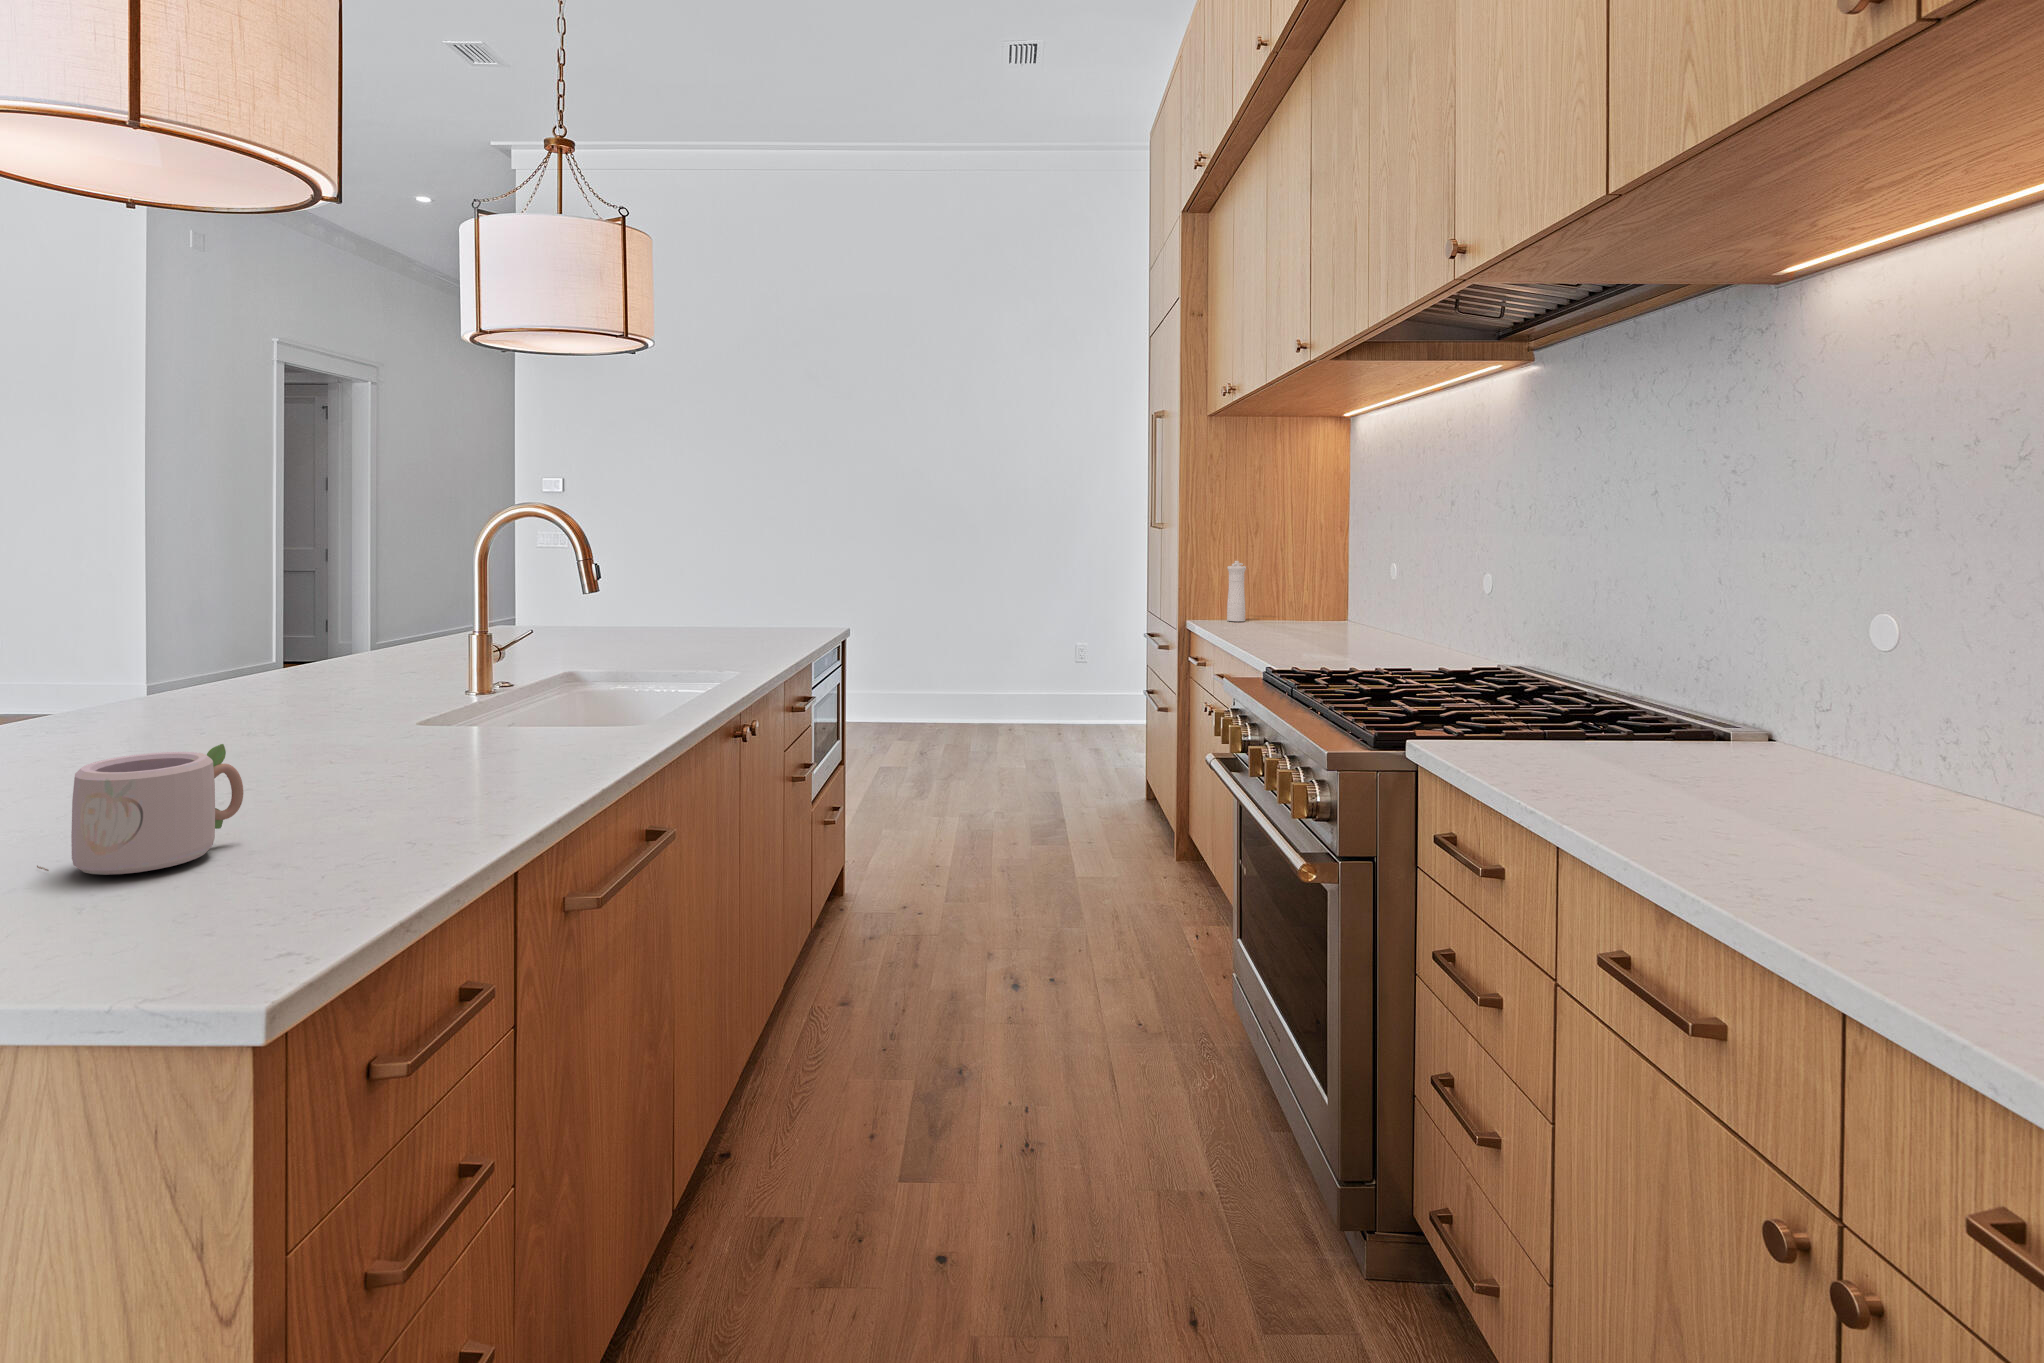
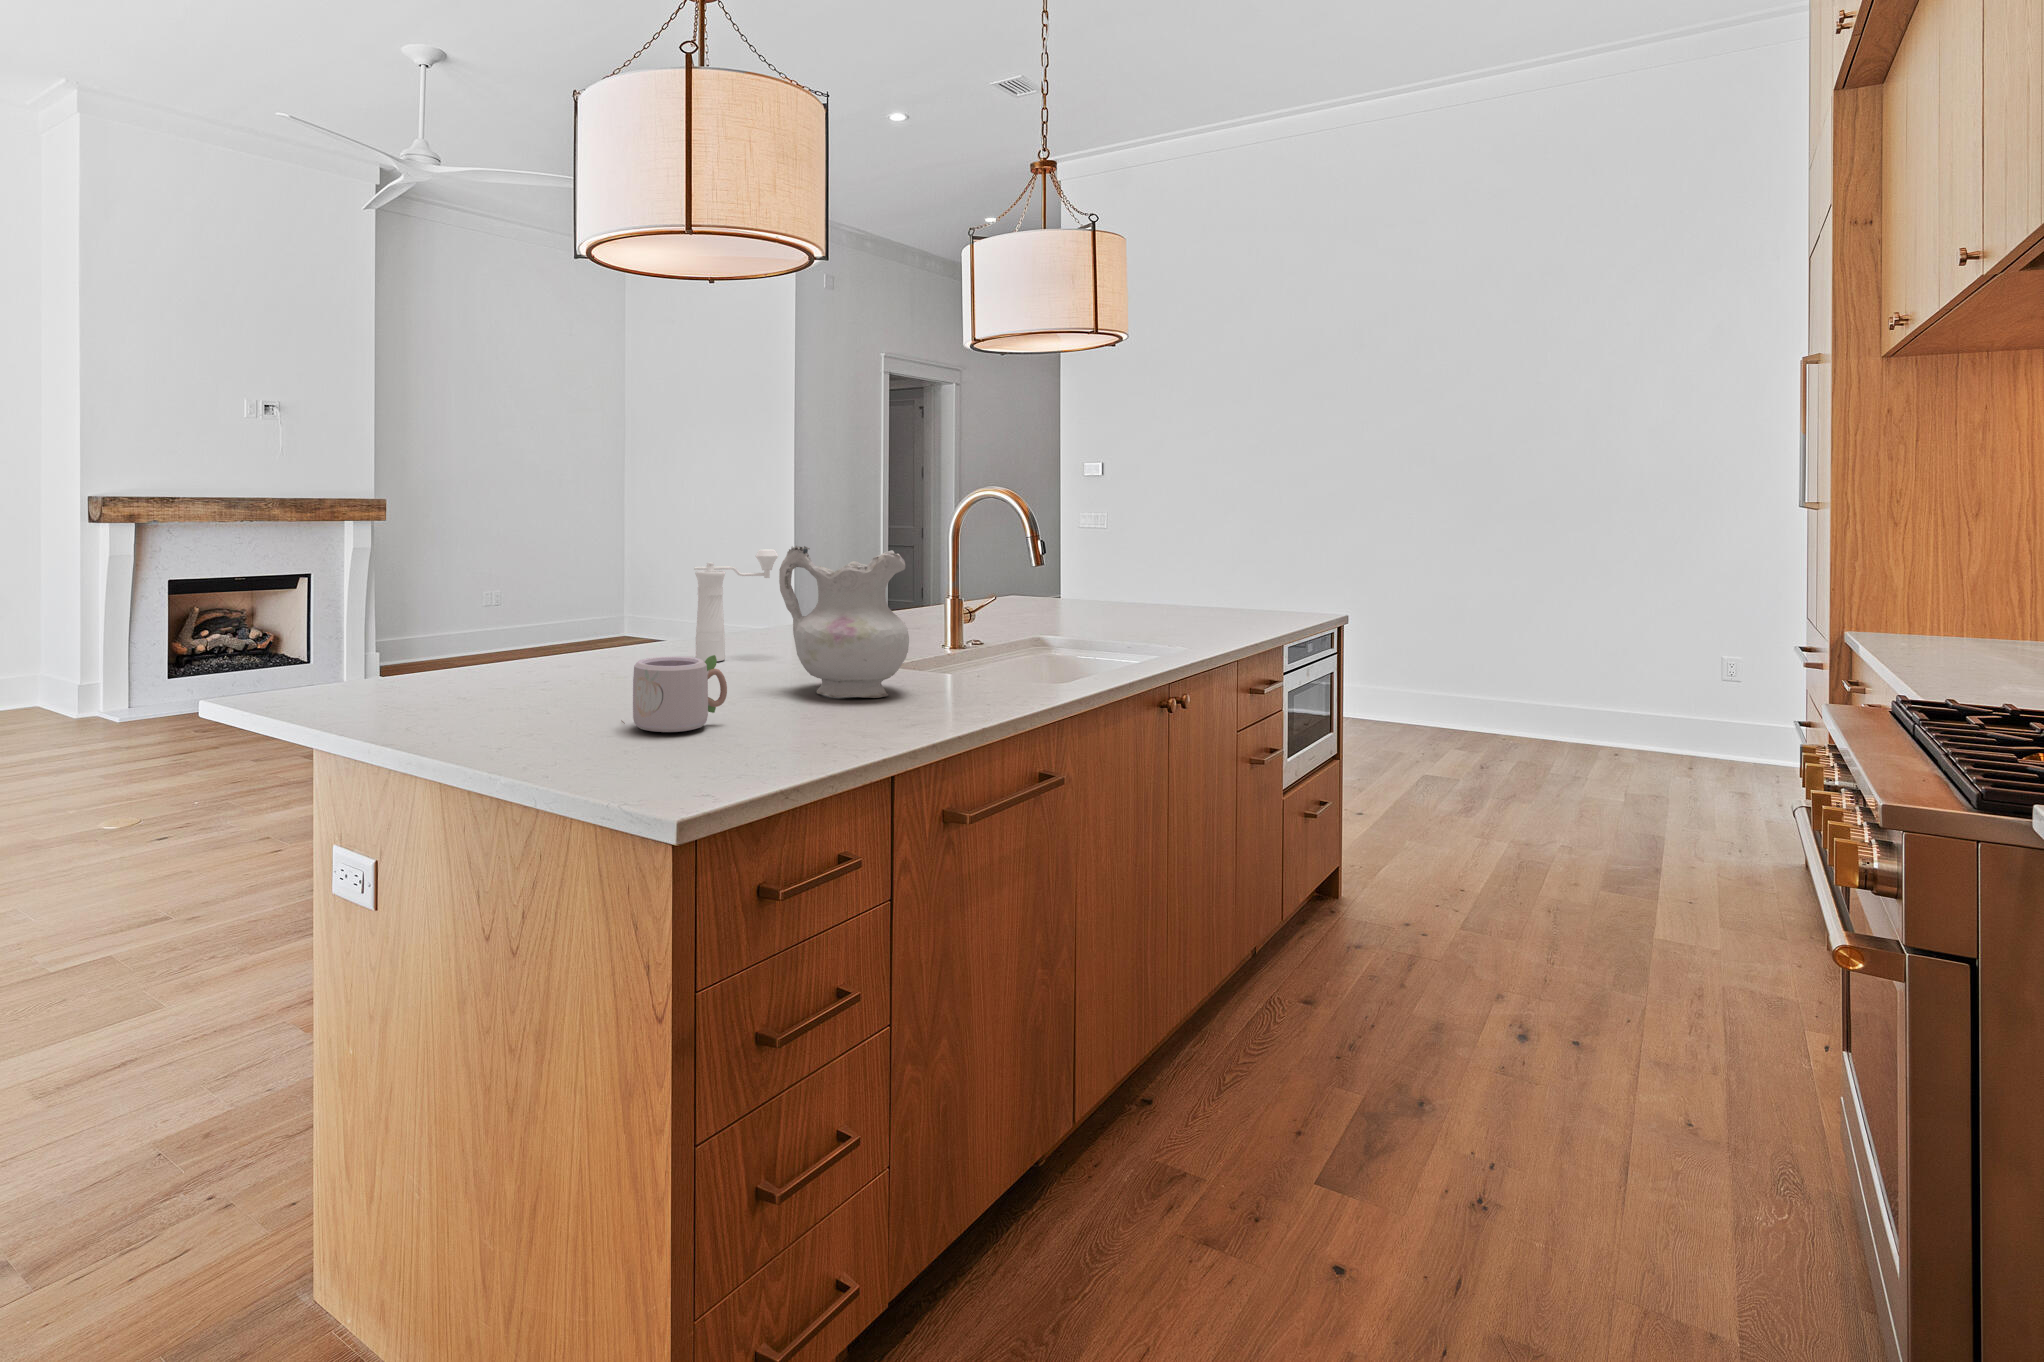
pepper mill: present [1227,561,1246,621] -> present [694,549,778,662]
ceramic pitcher: none [291,580,486,779] -> present [779,546,909,698]

